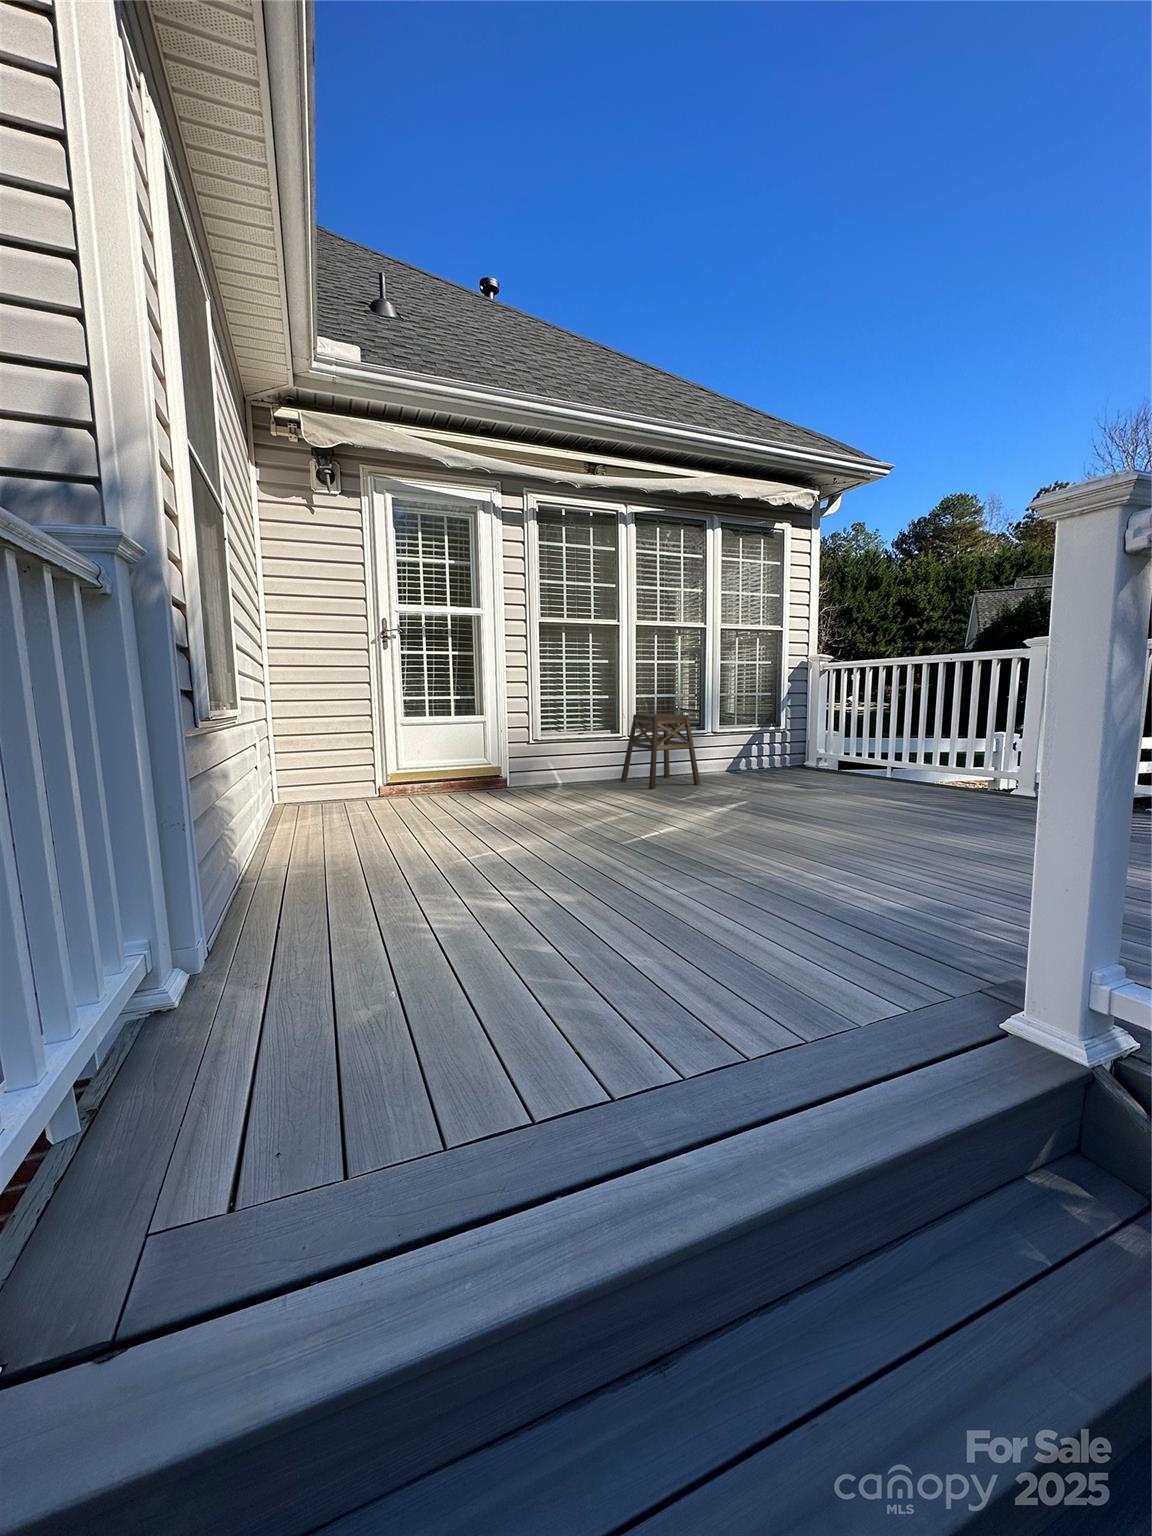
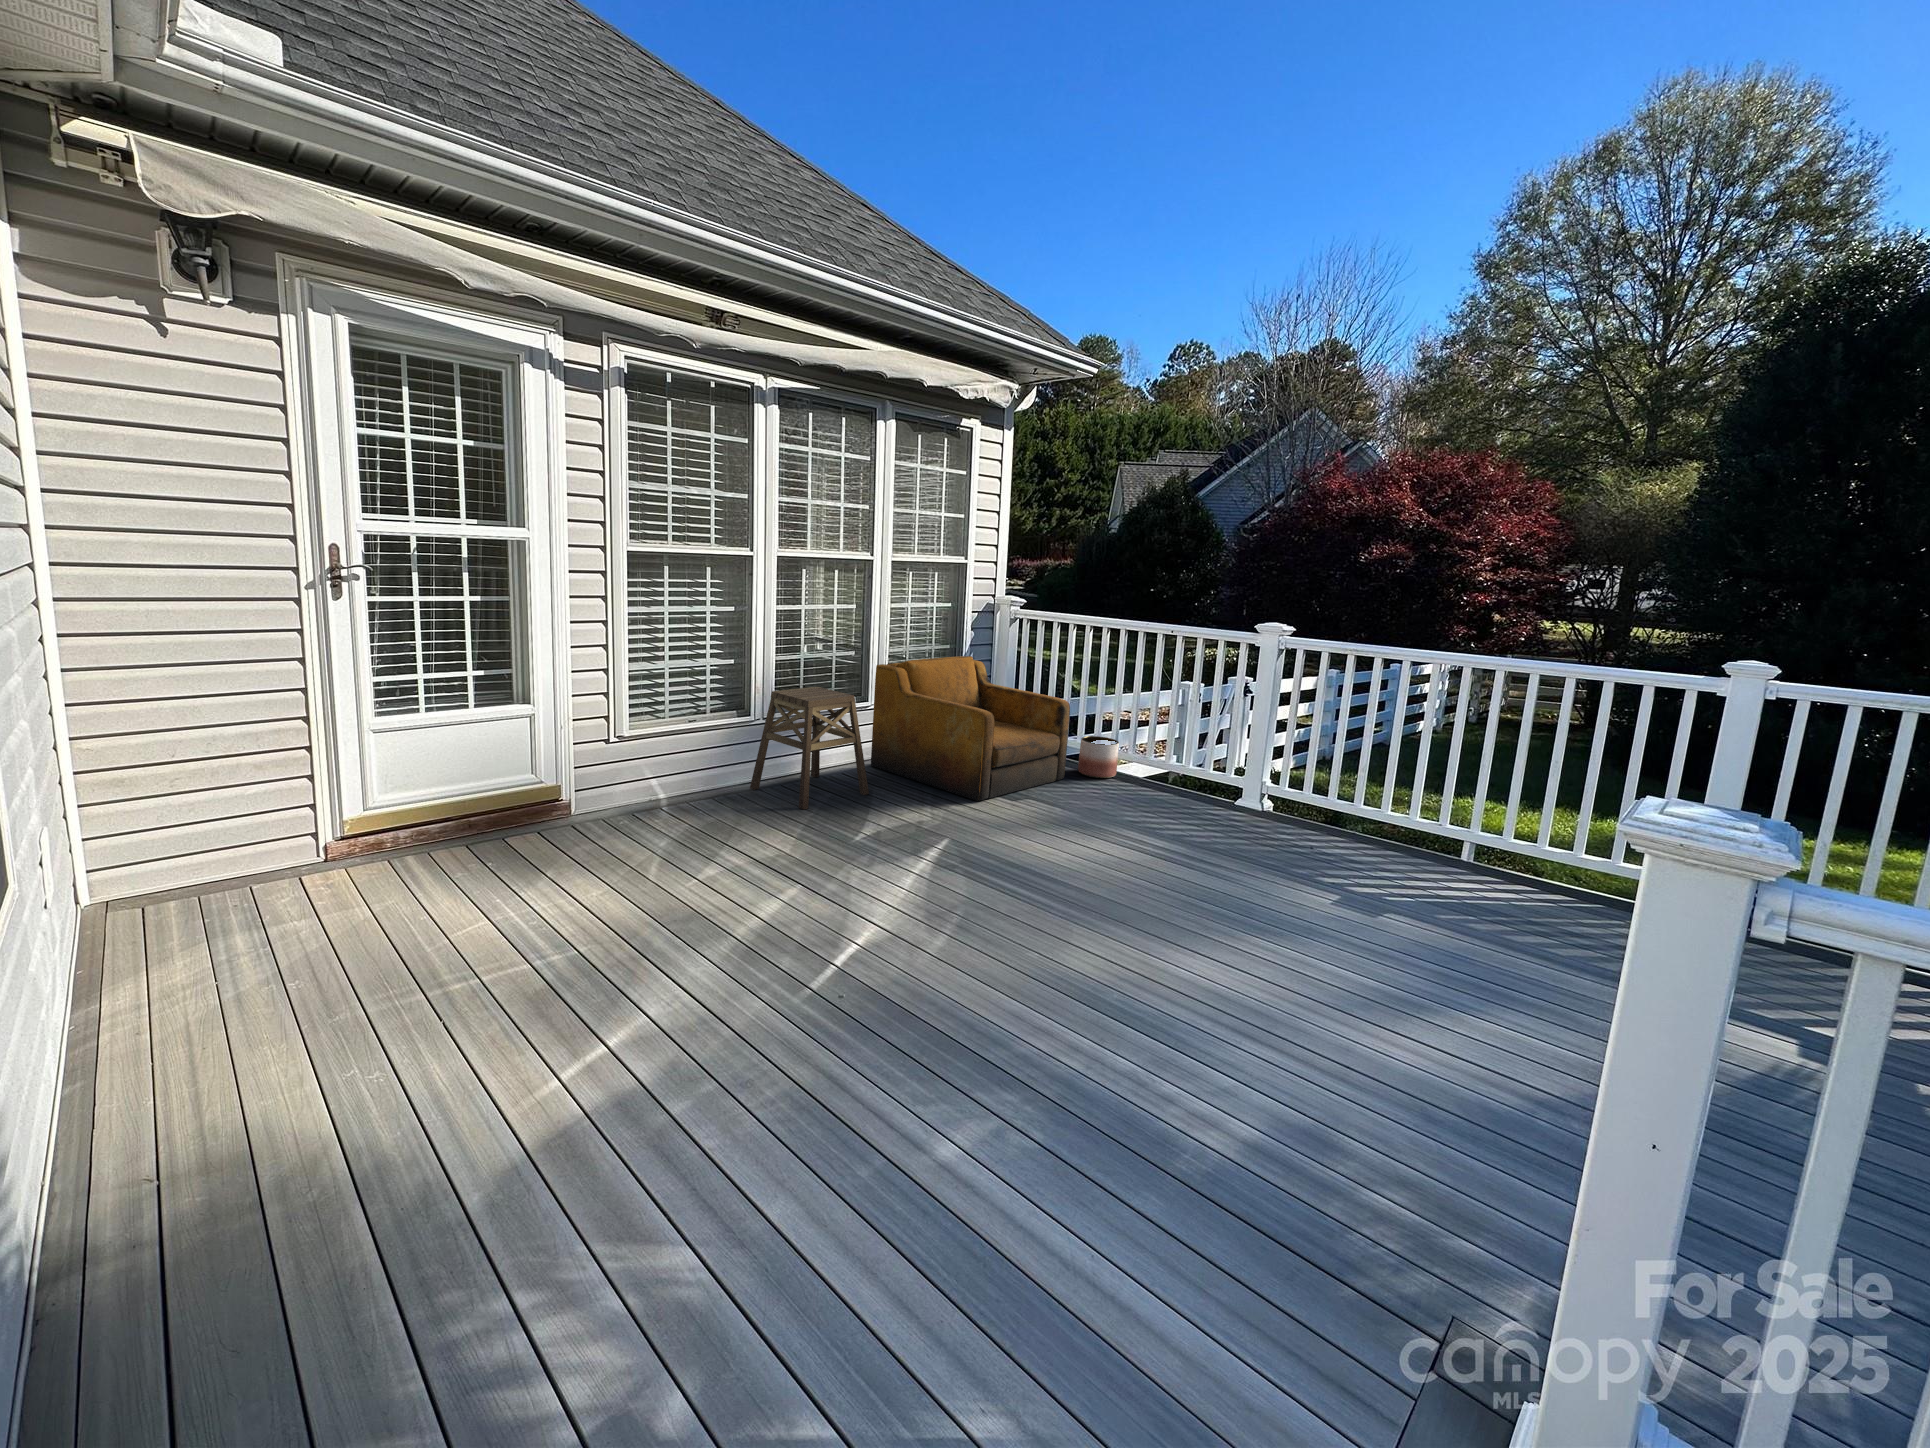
armchair: none [708,697,859,788] -> present [871,656,1070,801]
planter: none [870,752,904,782] -> present [1078,736,1119,778]

